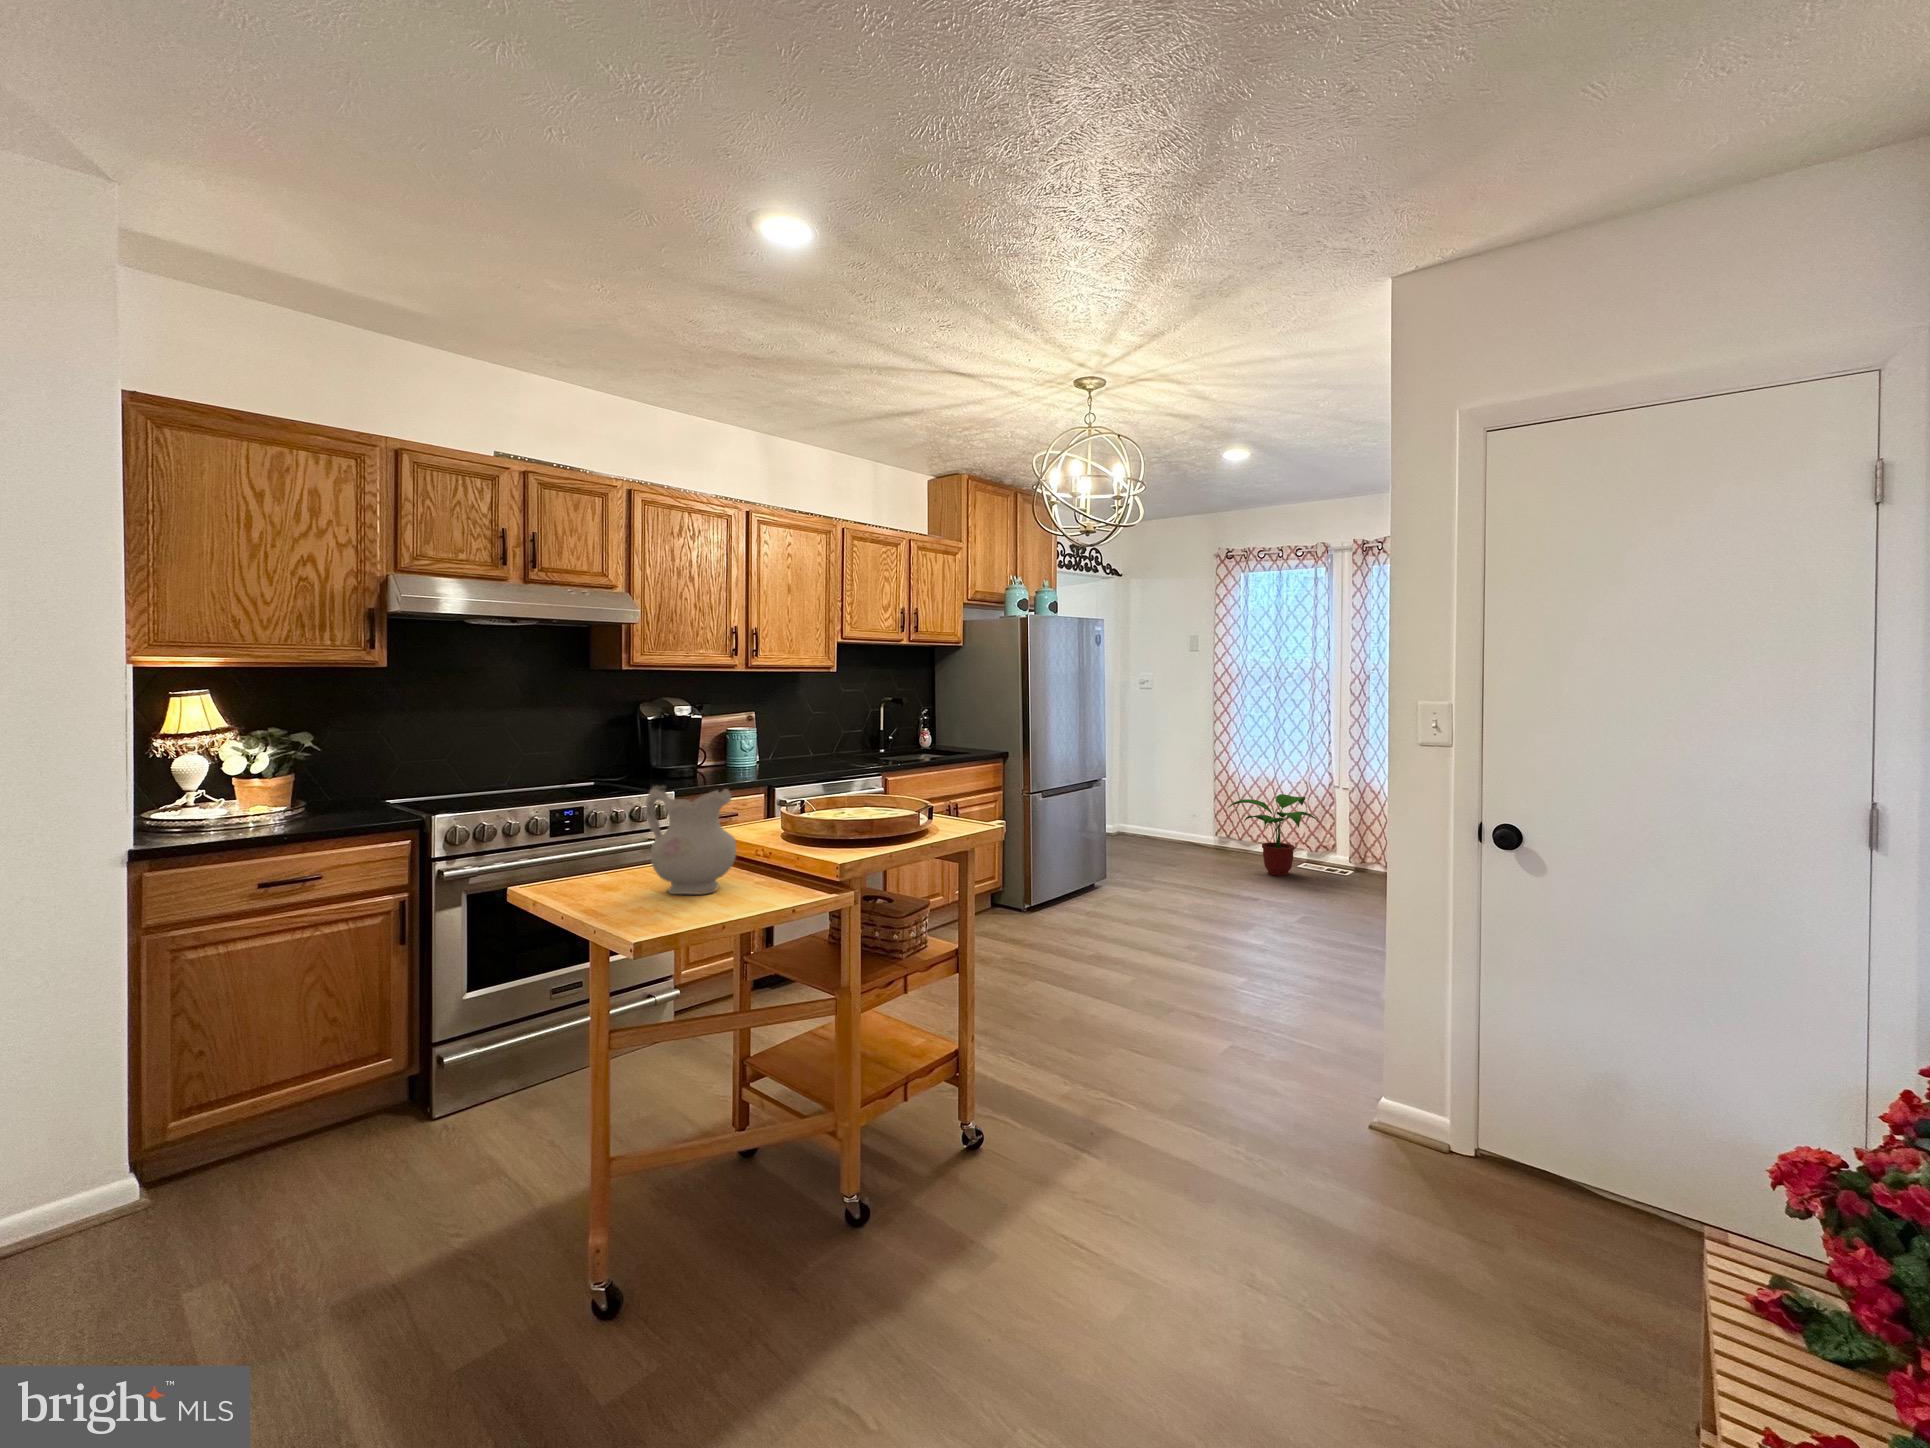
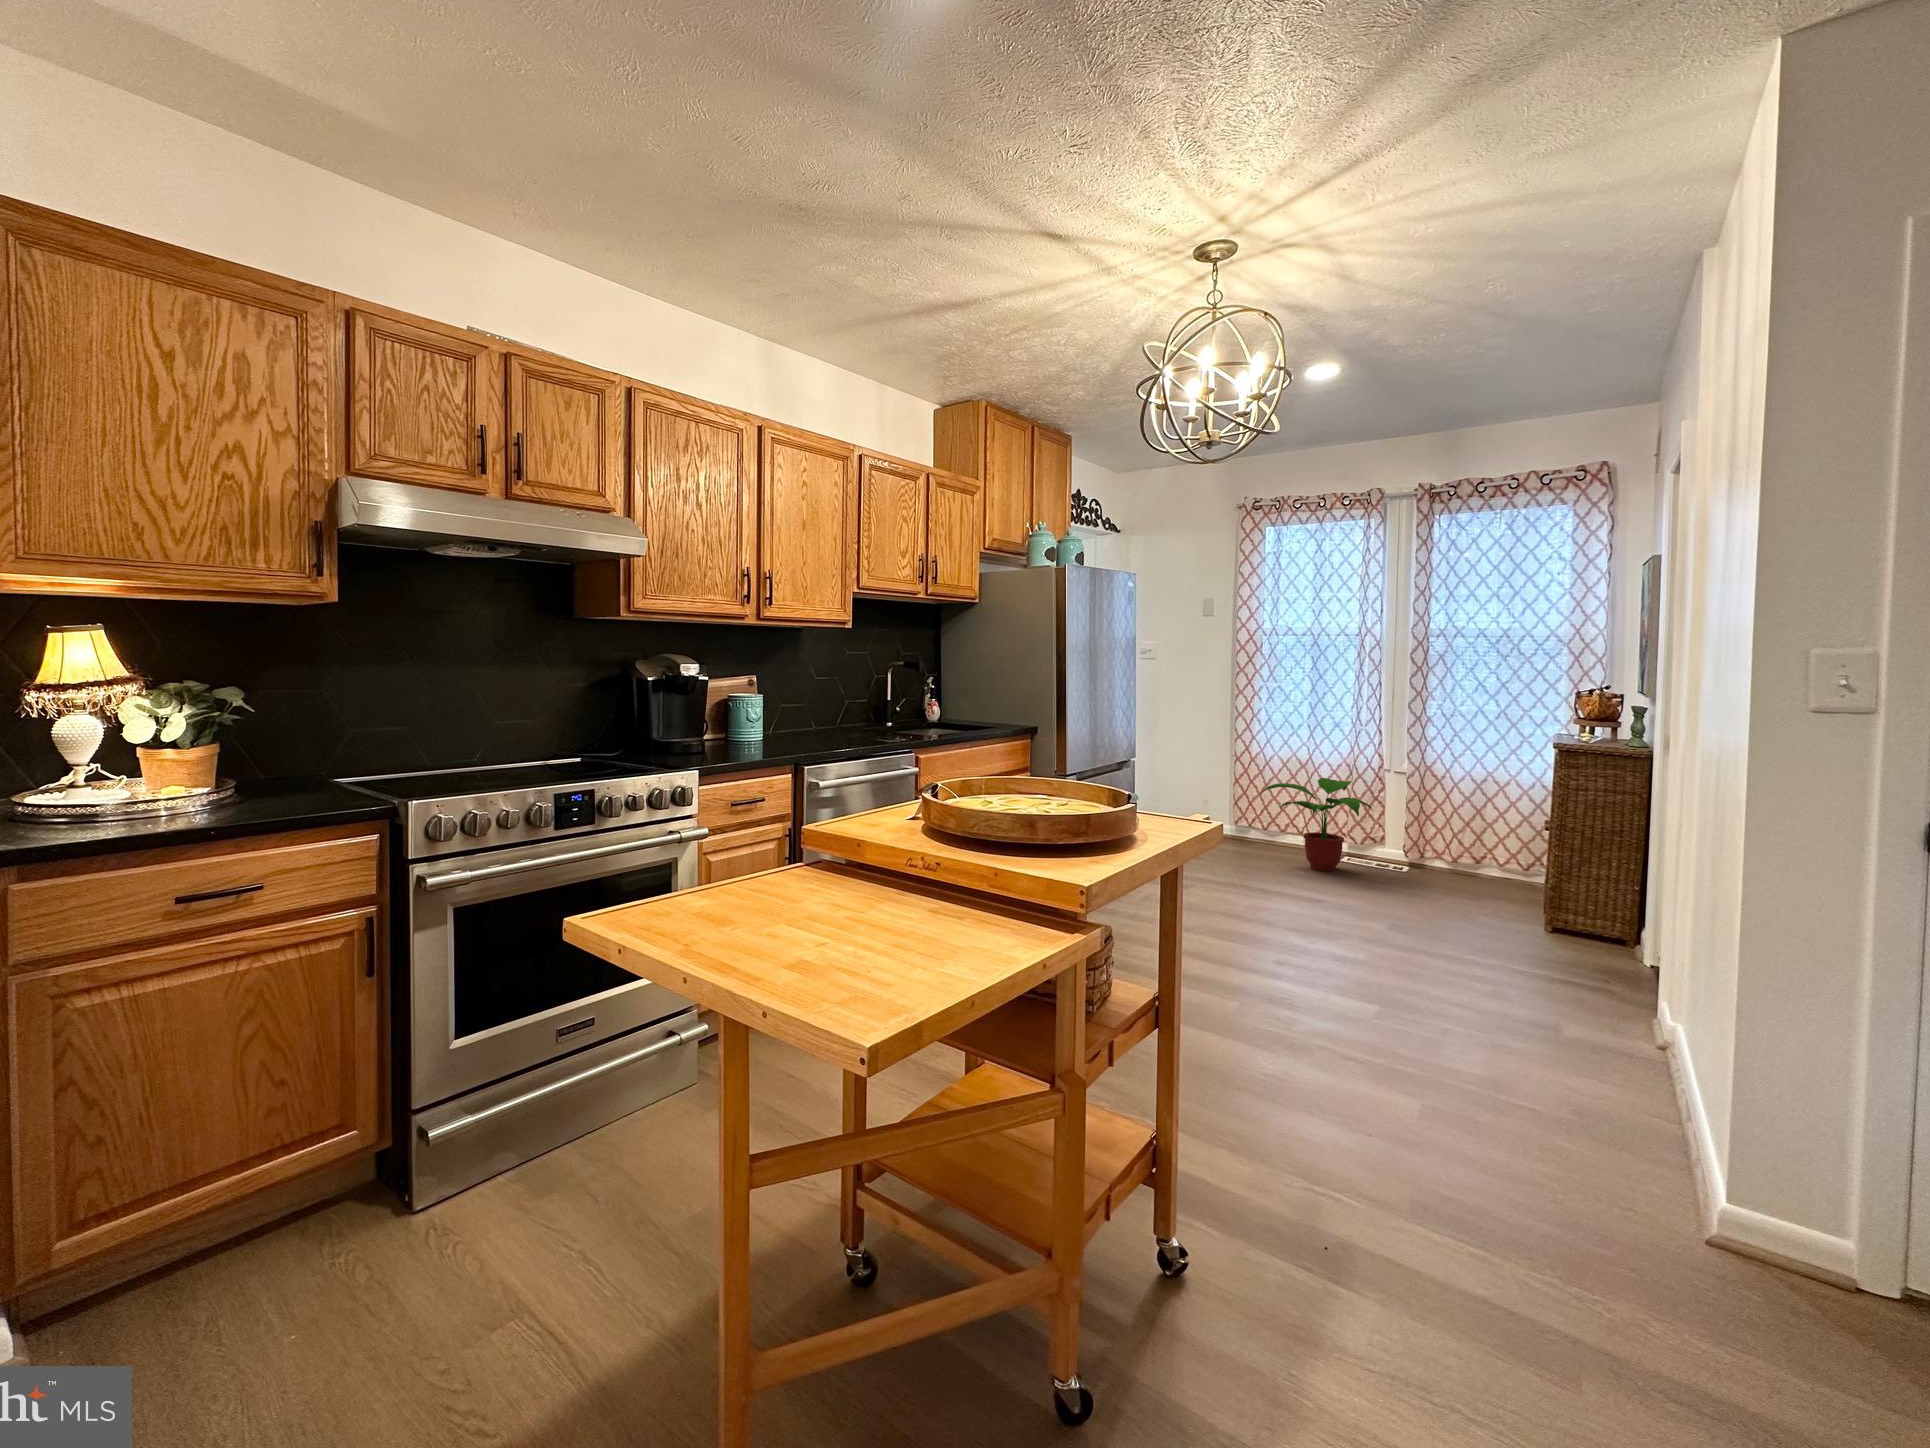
ceramic pitcher: present [646,786,736,895] -> none [766,760,906,933]

